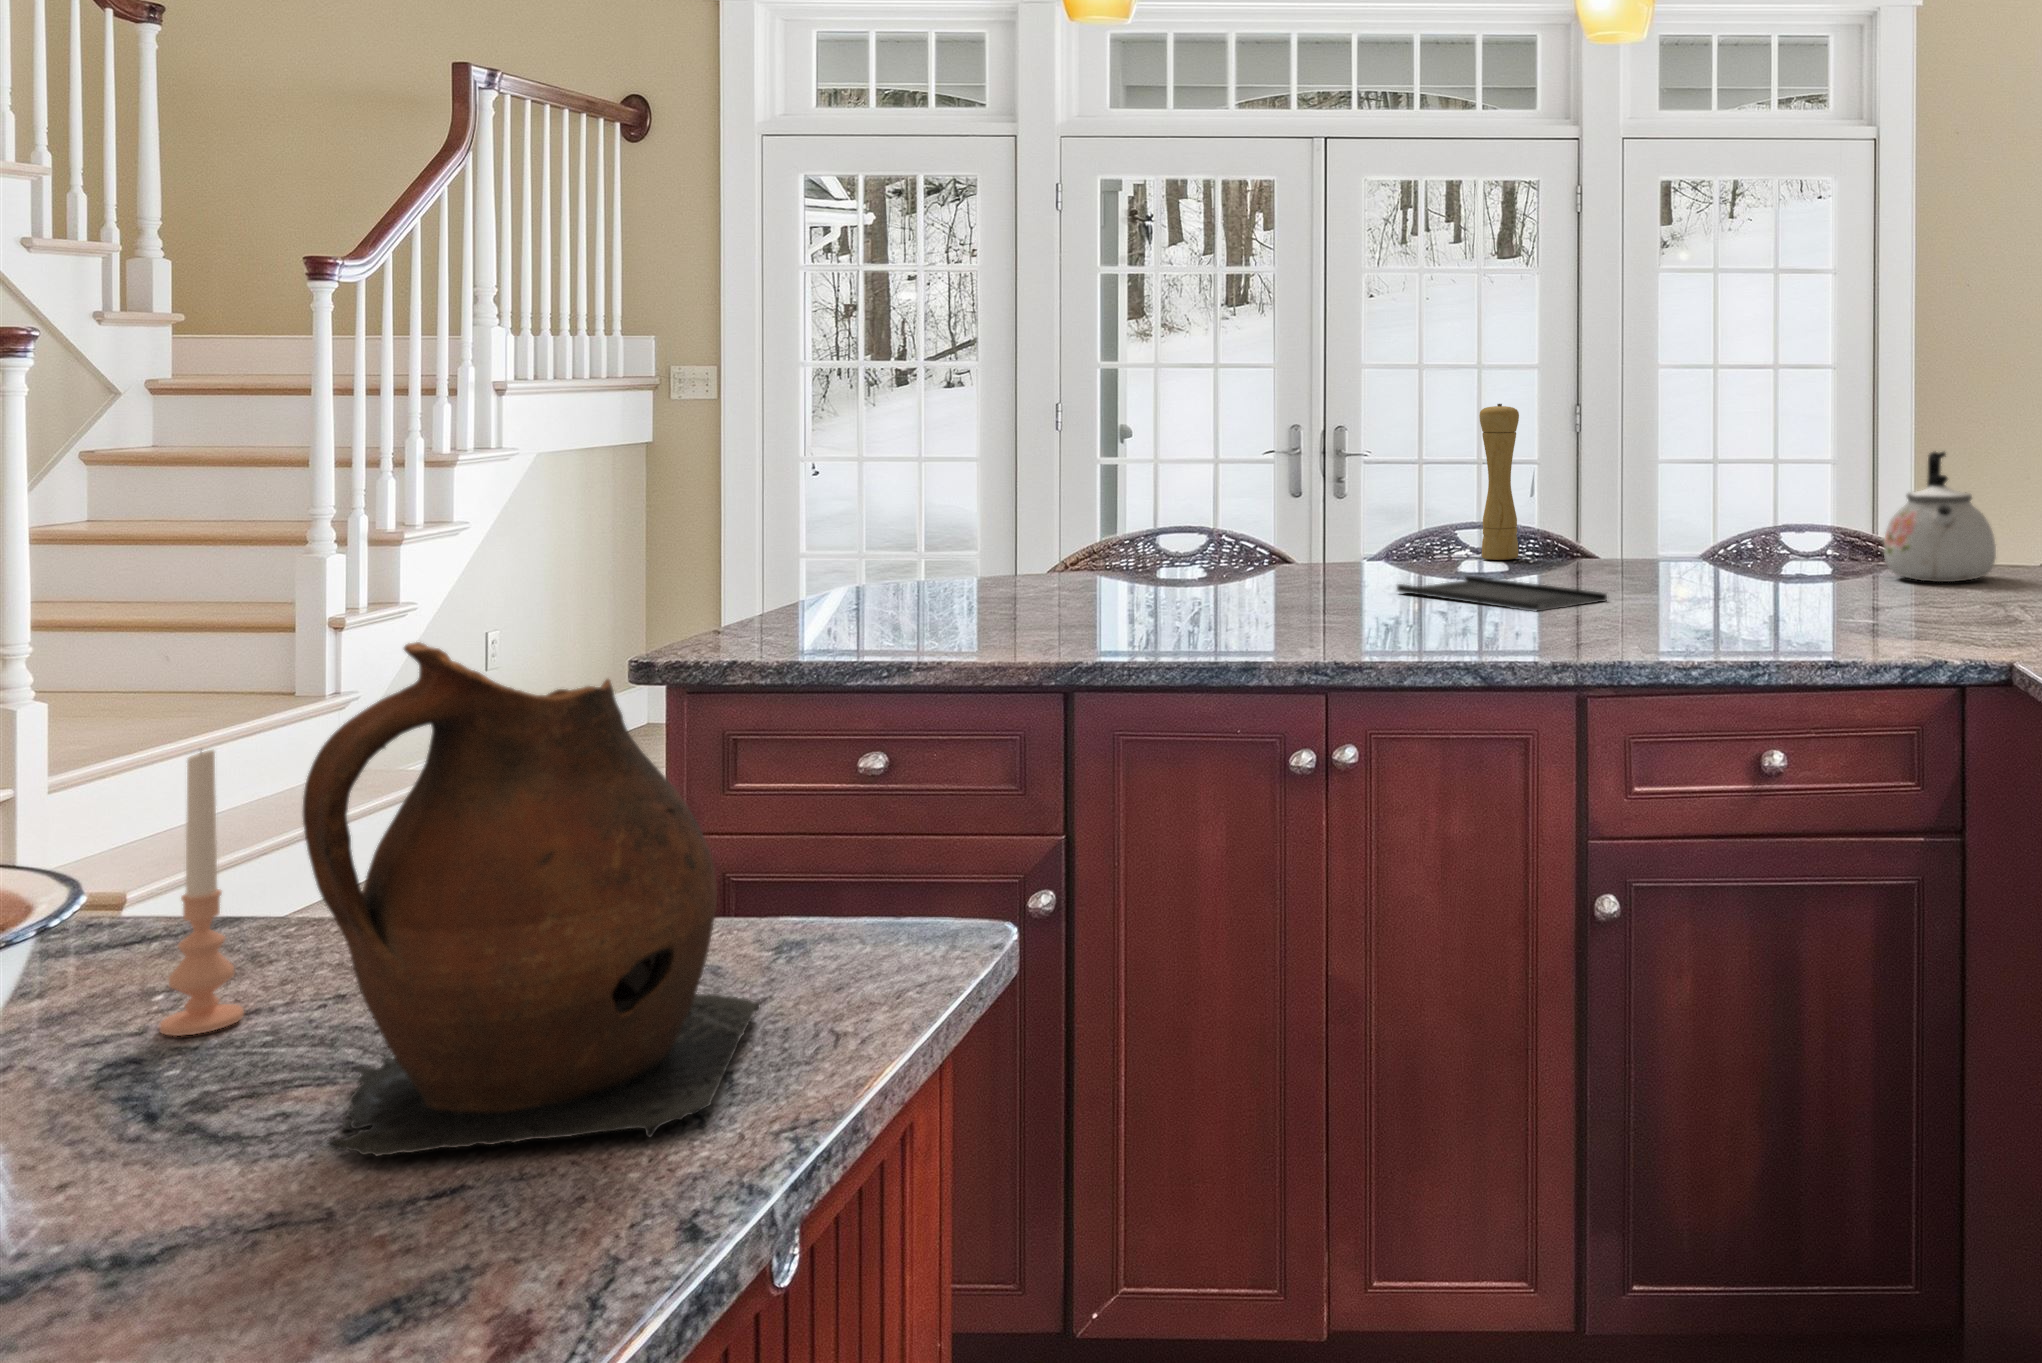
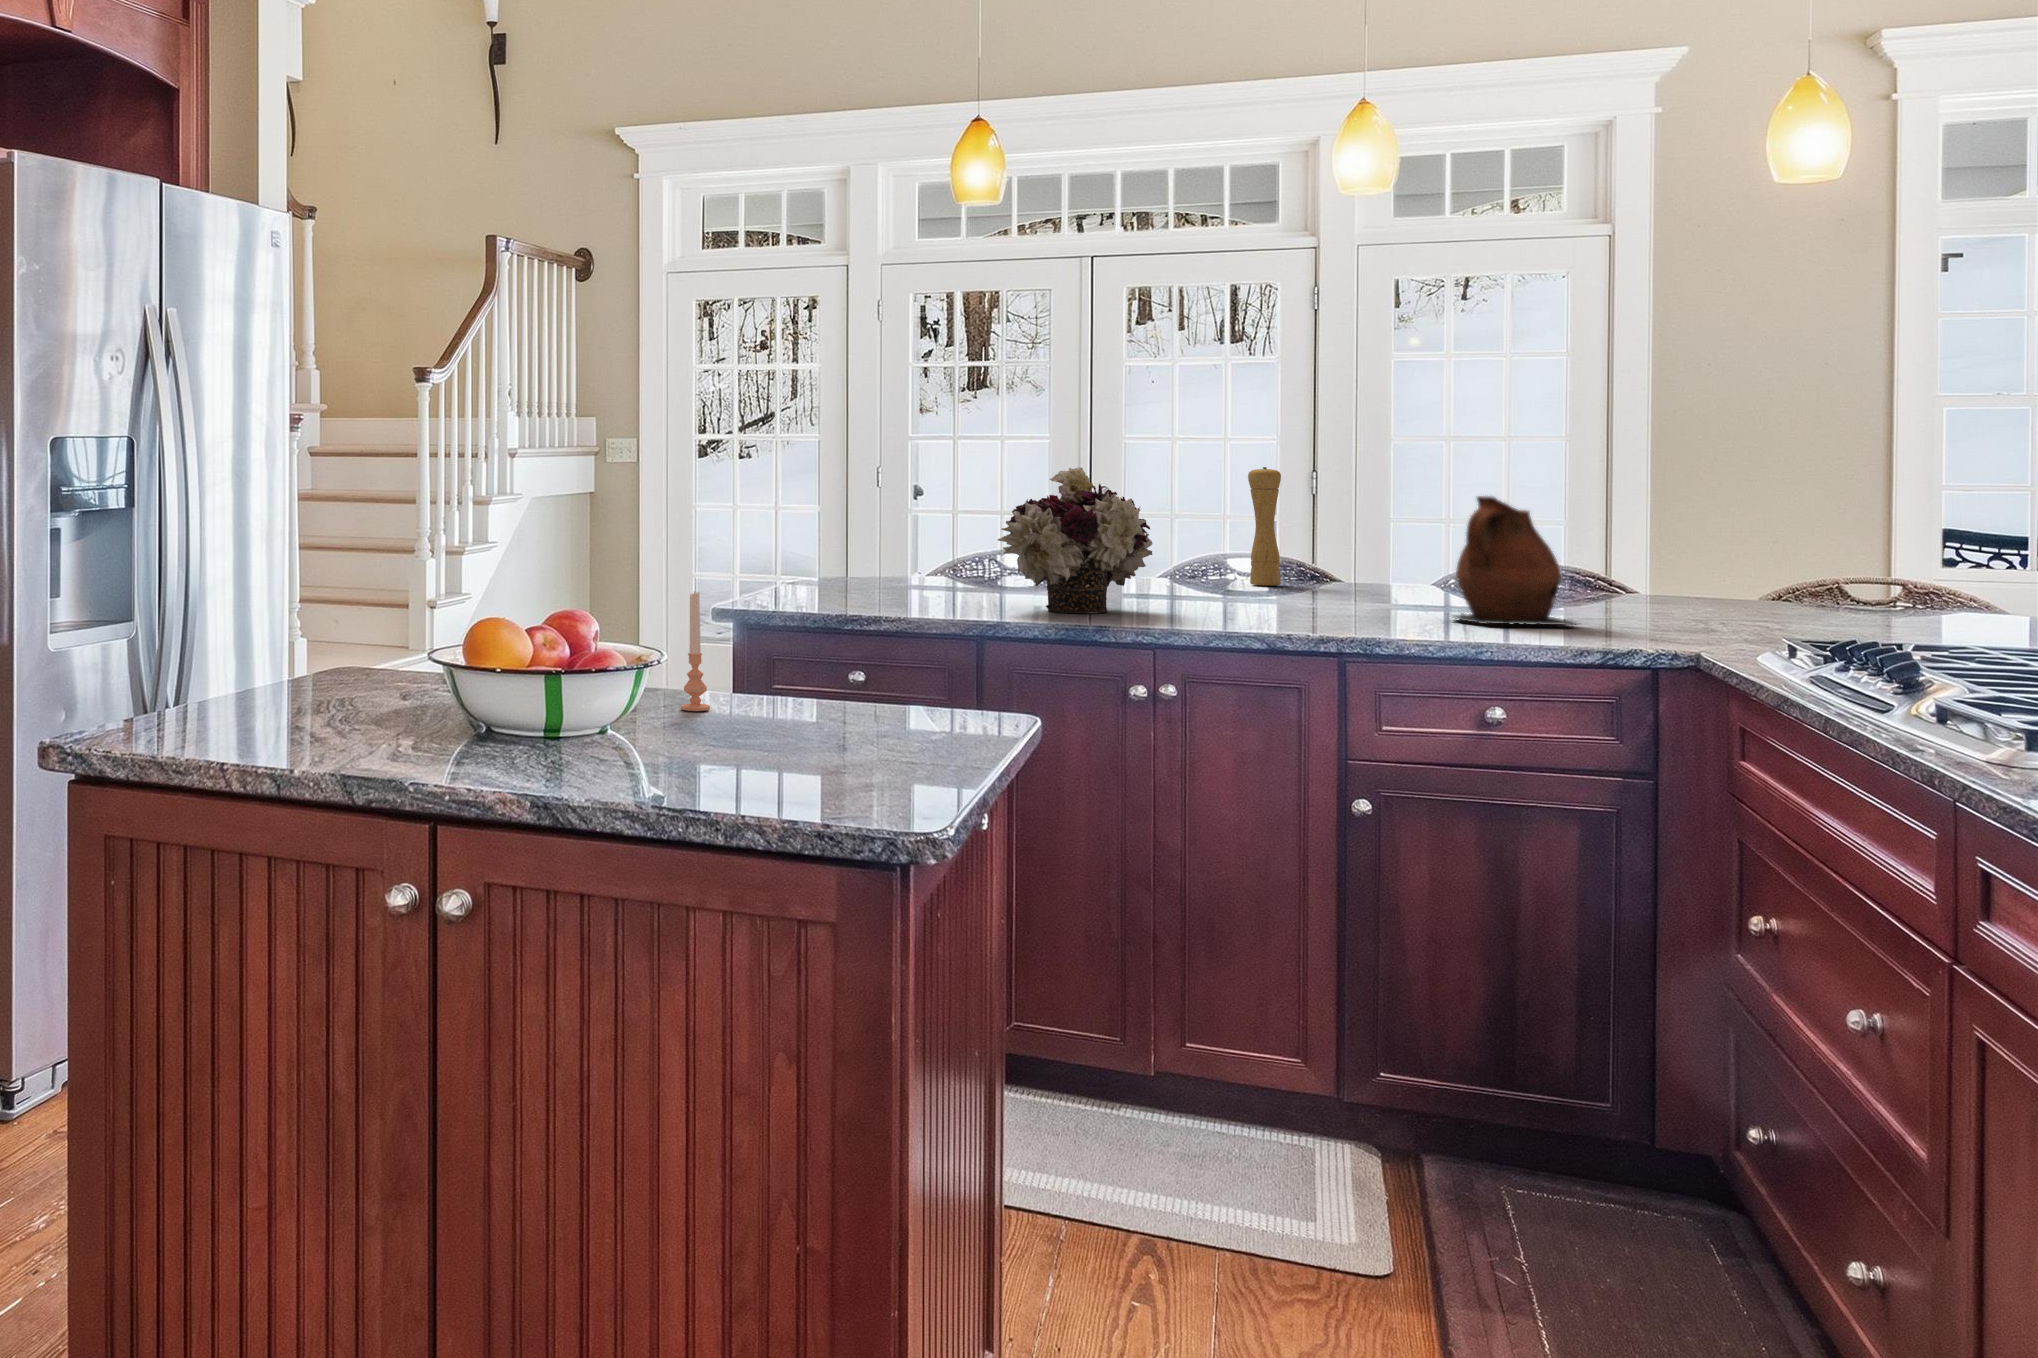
flower arrangement: none [1111,413,1339,634] -> present [998,467,1153,613]
kettle: present [1884,451,1996,582] -> none [1605,506,1712,610]
tray: present [1397,576,1607,612] -> none [1189,591,1359,613]
ceramic pitcher: present [302,642,759,1156] -> present [1452,496,1576,626]

